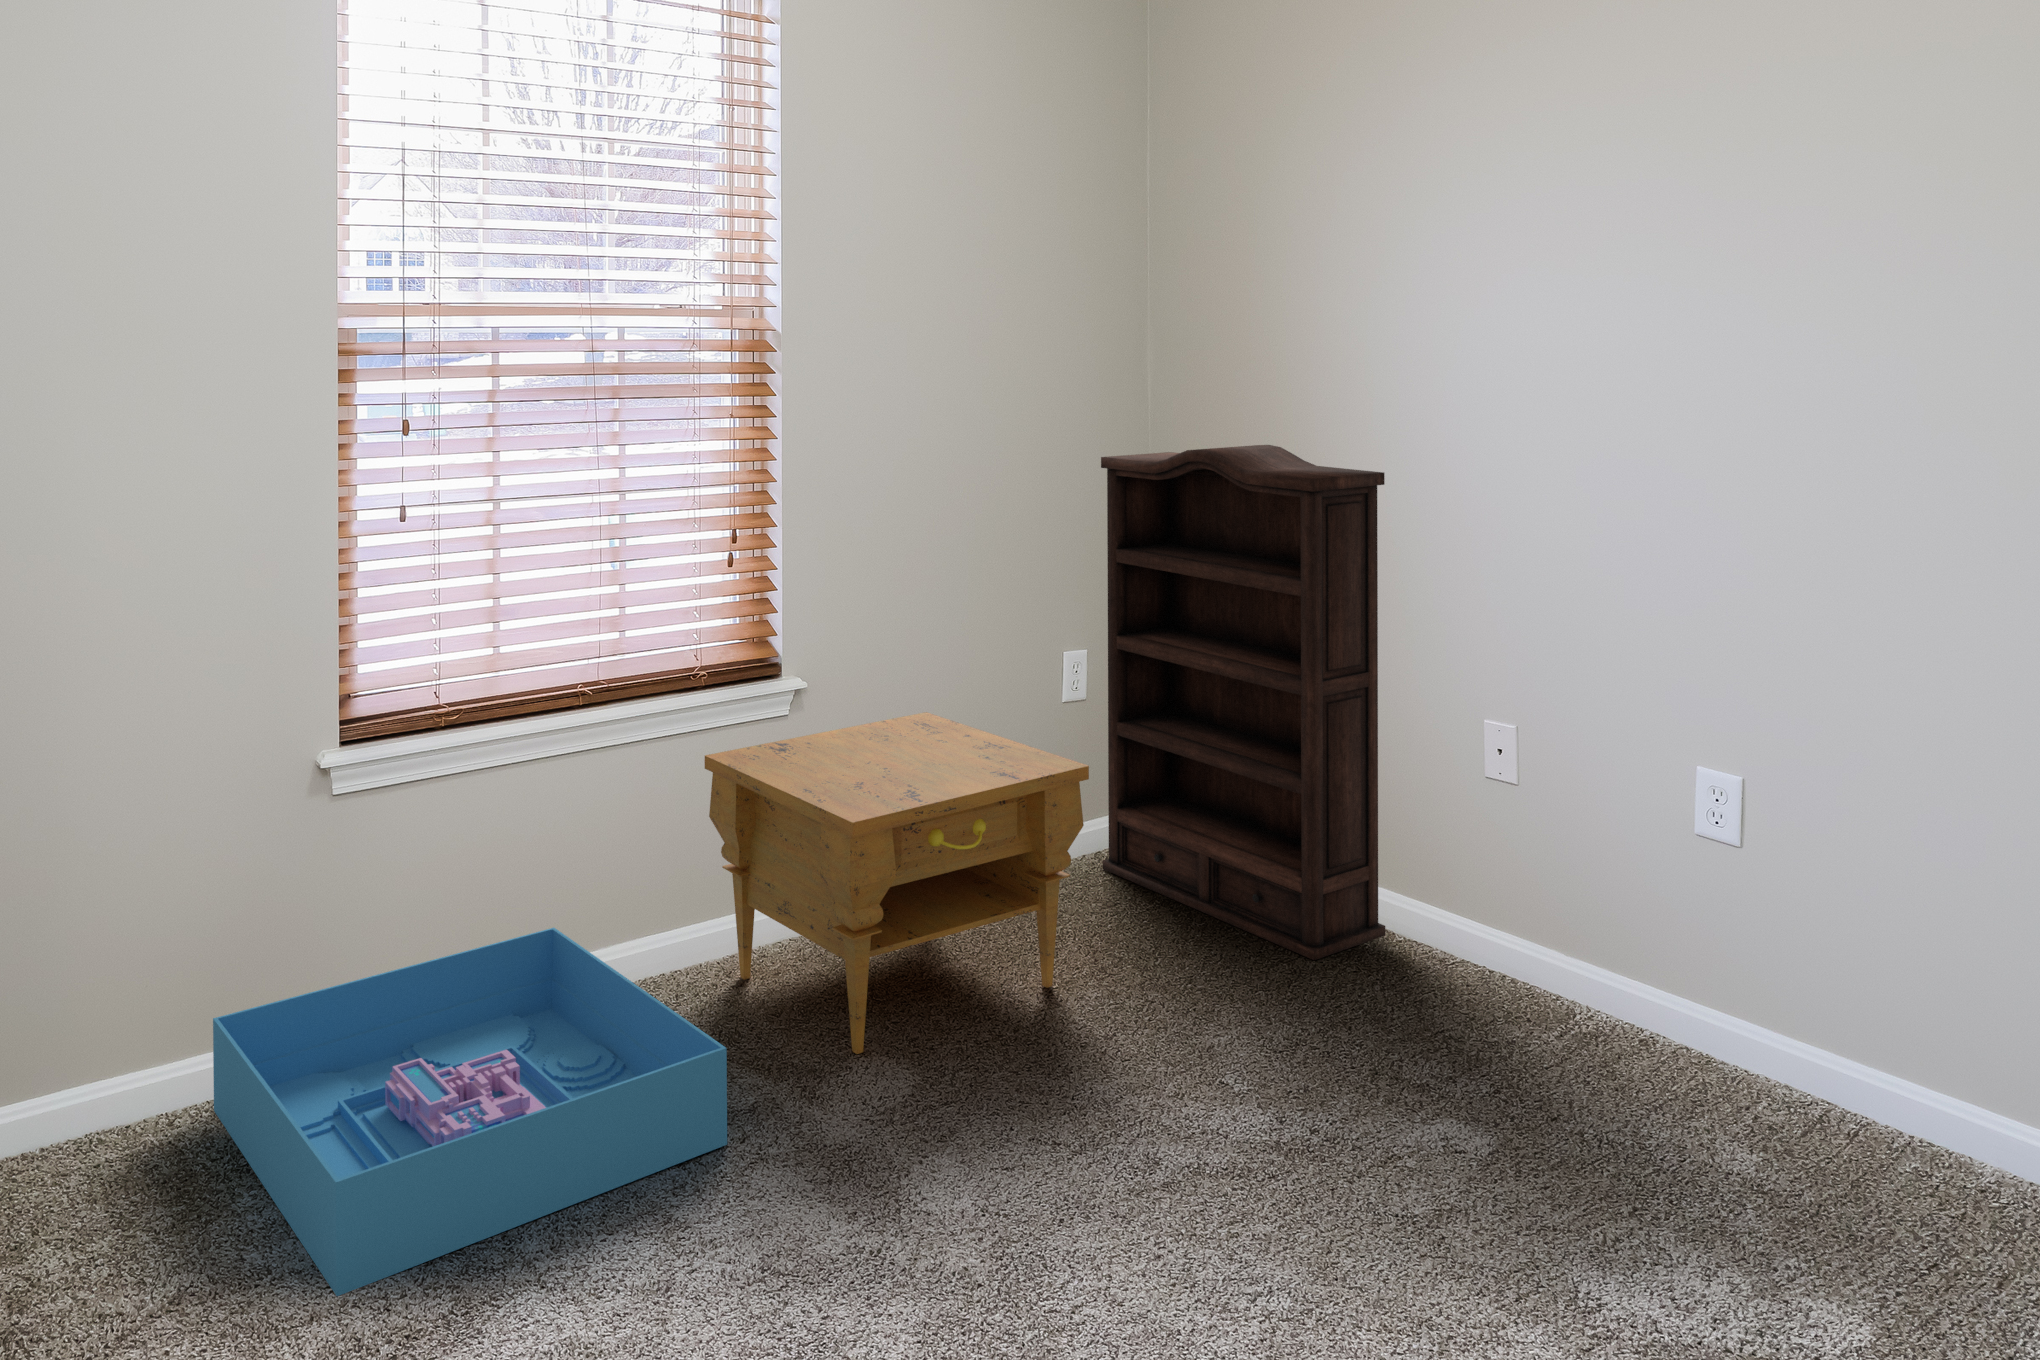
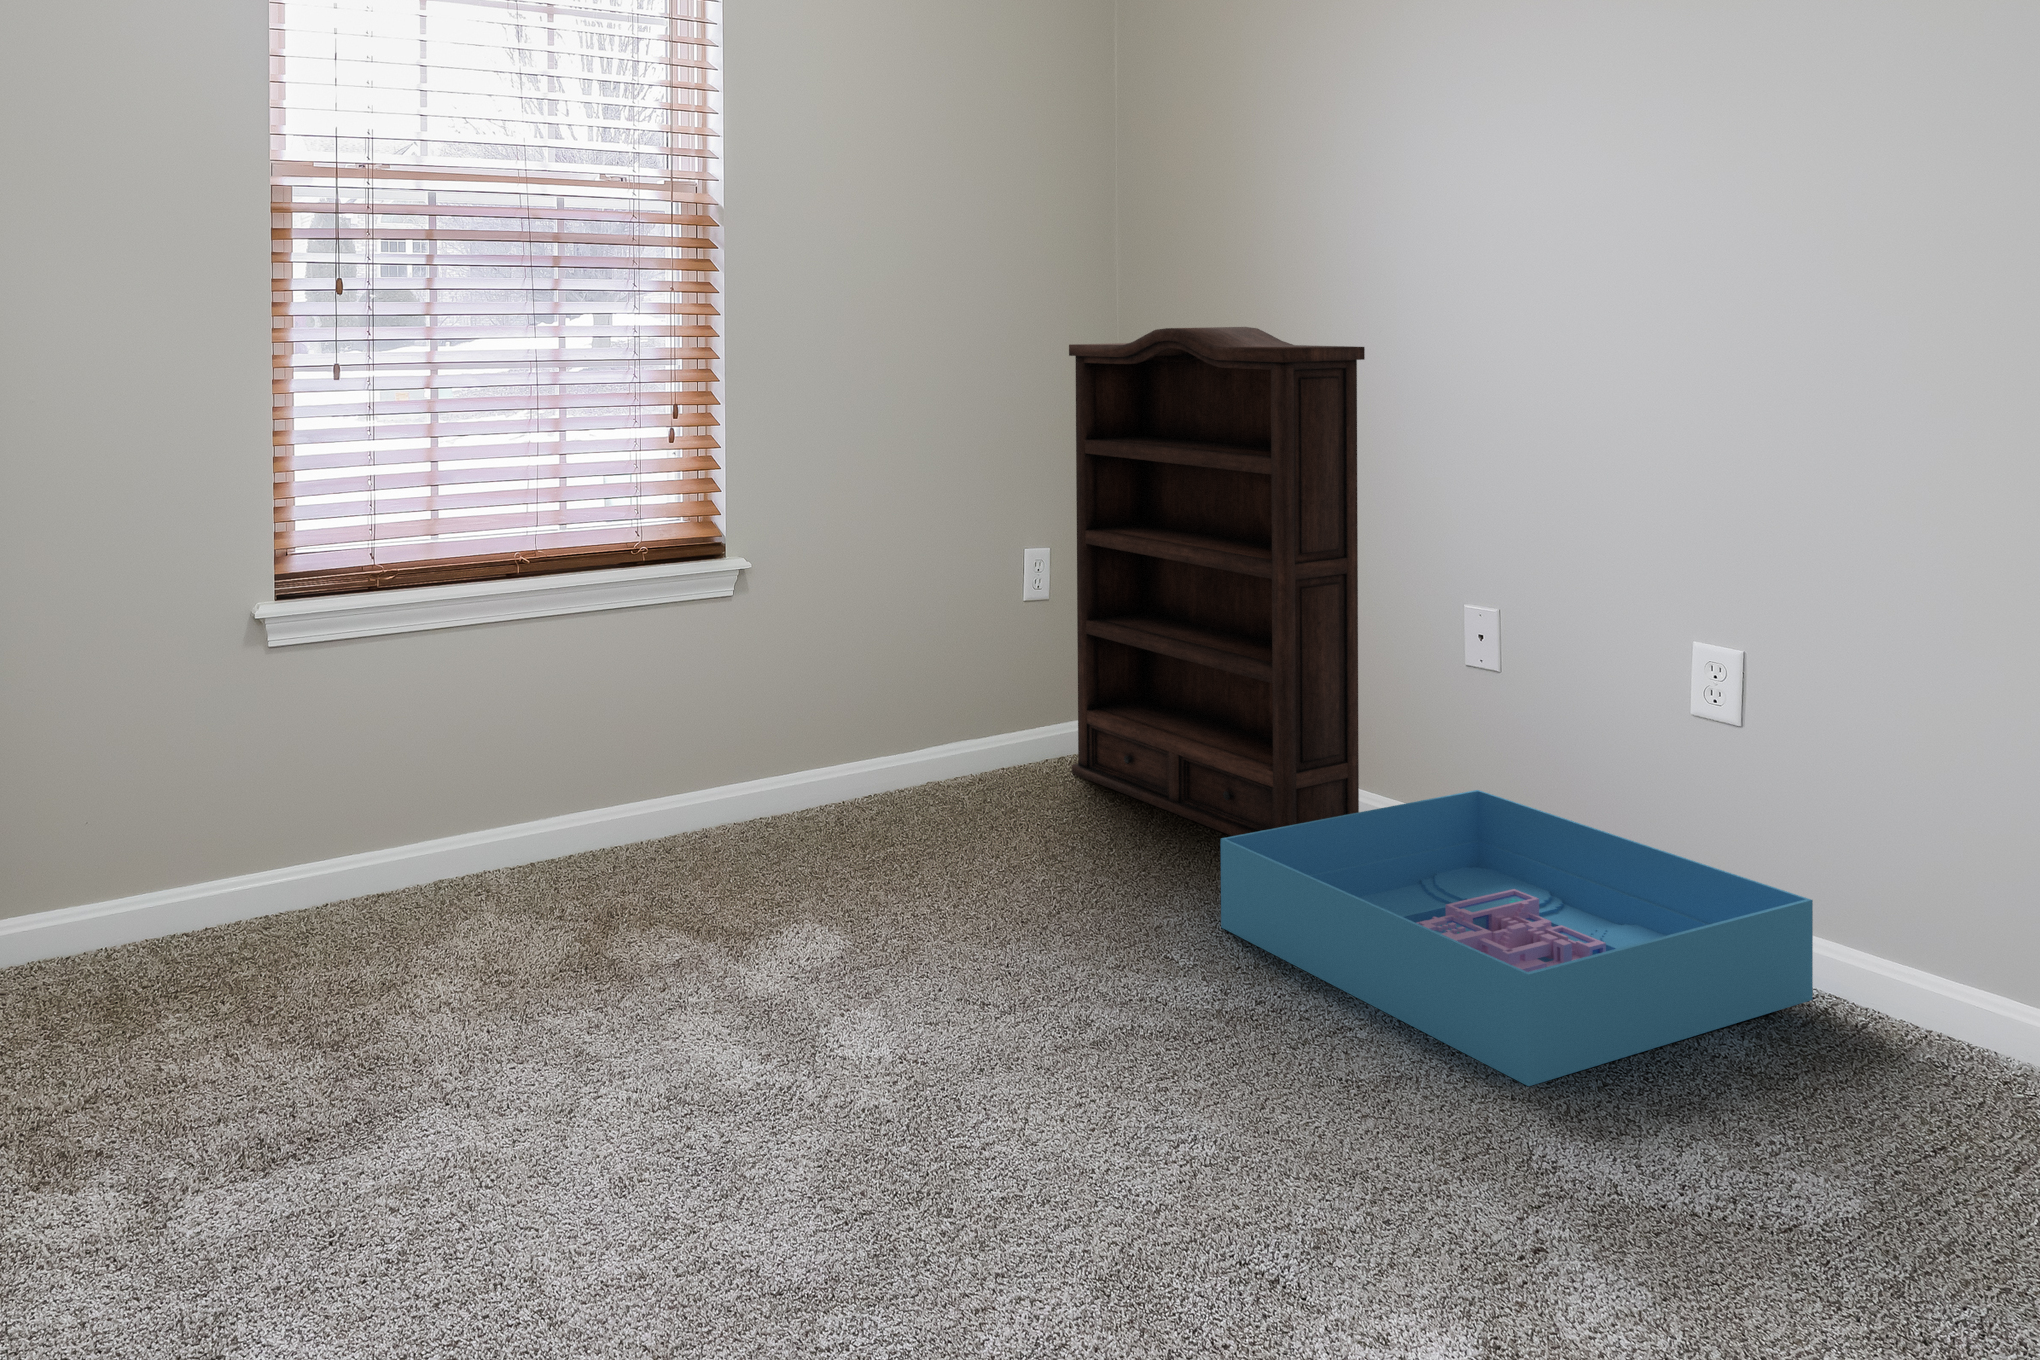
nightstand: present [705,712,1089,1054] -> none [647,600,1040,923]
storage bin: present [213,928,727,1296] -> present [1221,790,1813,1086]

